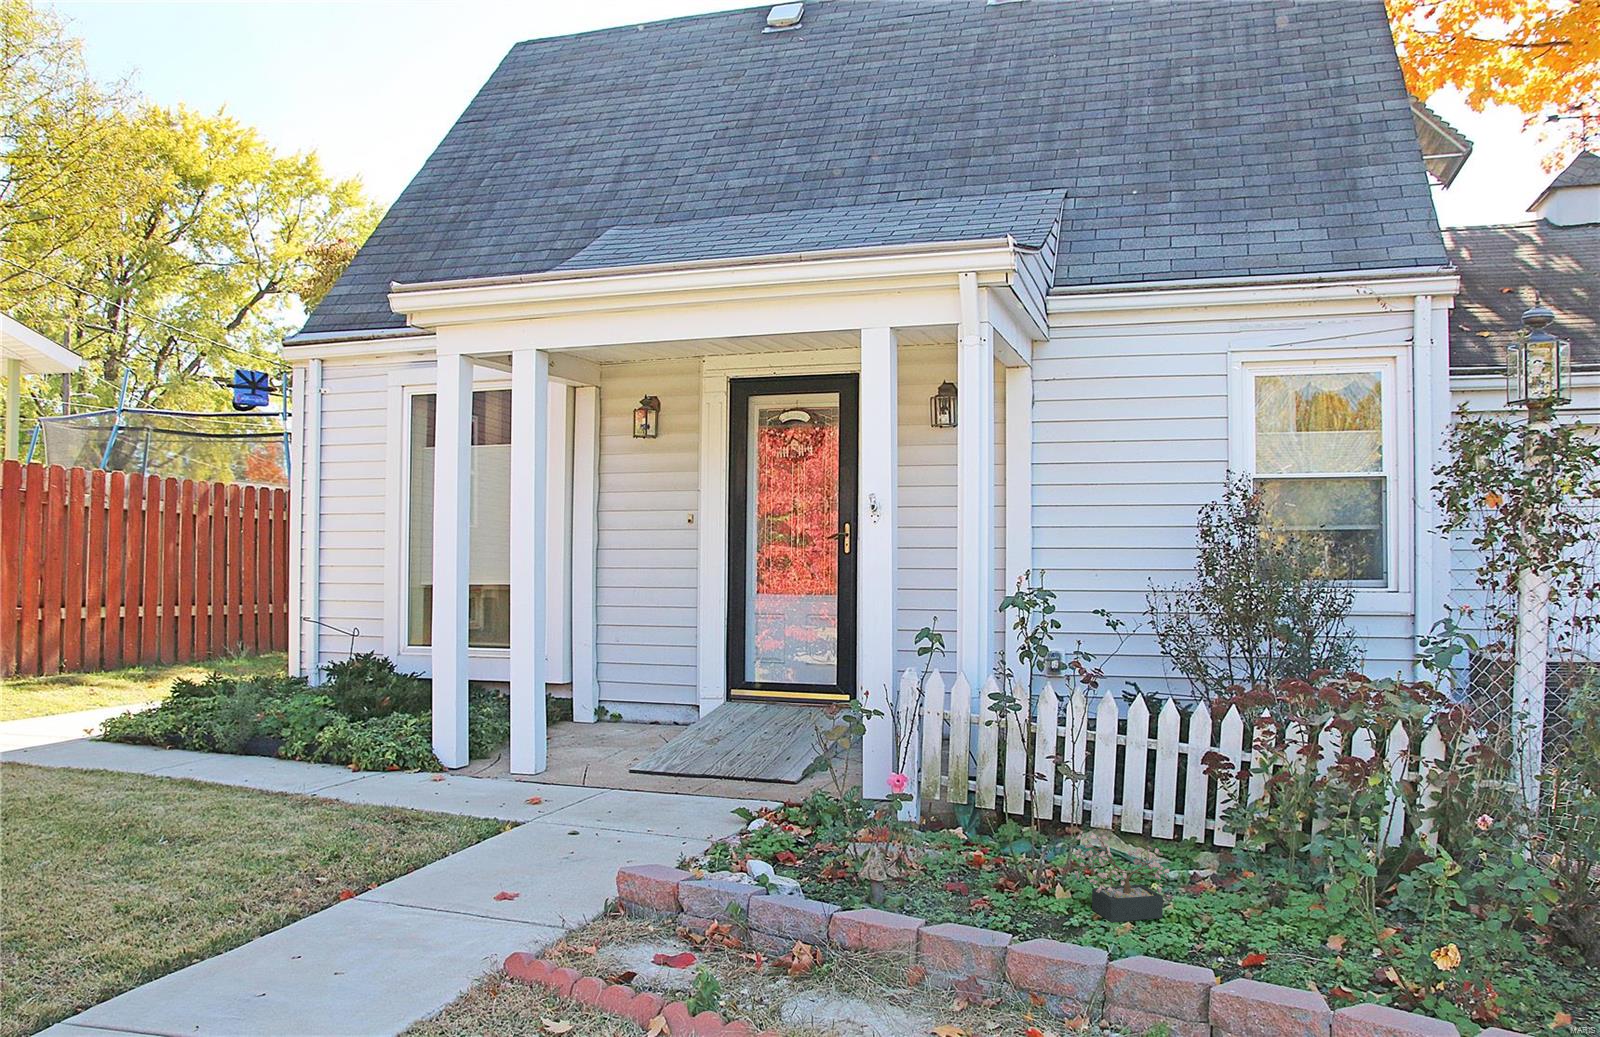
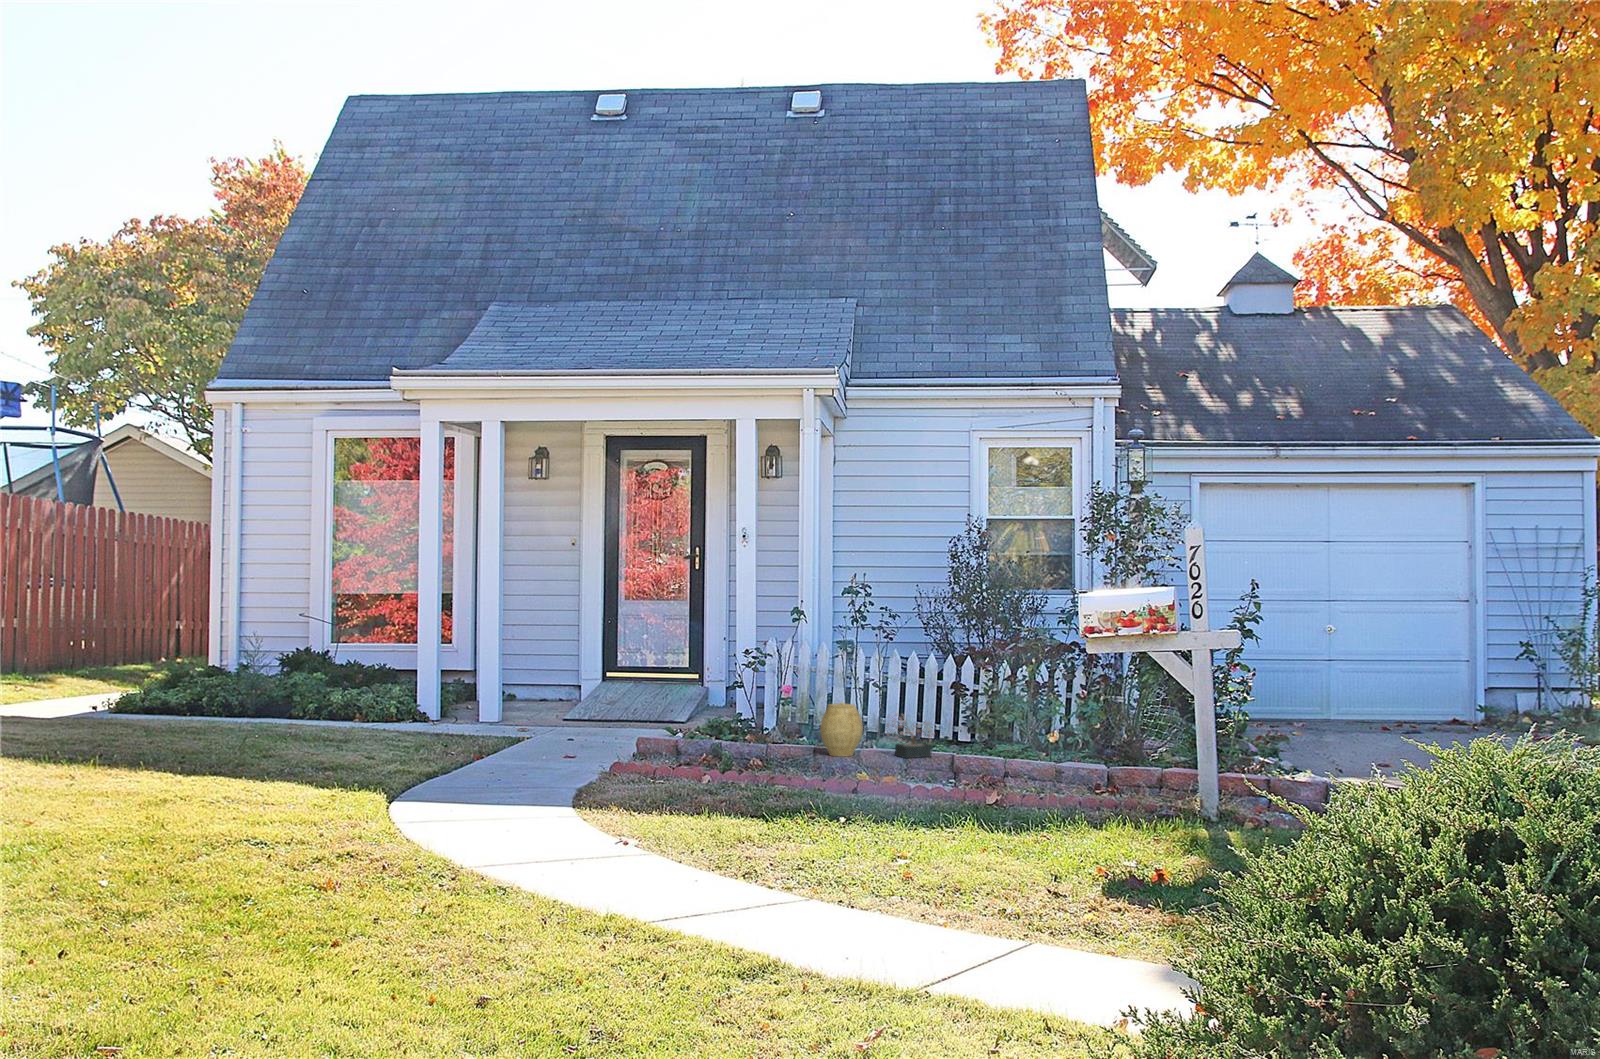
woven basket: none [953,806,1031,909] -> present [820,702,863,757]

